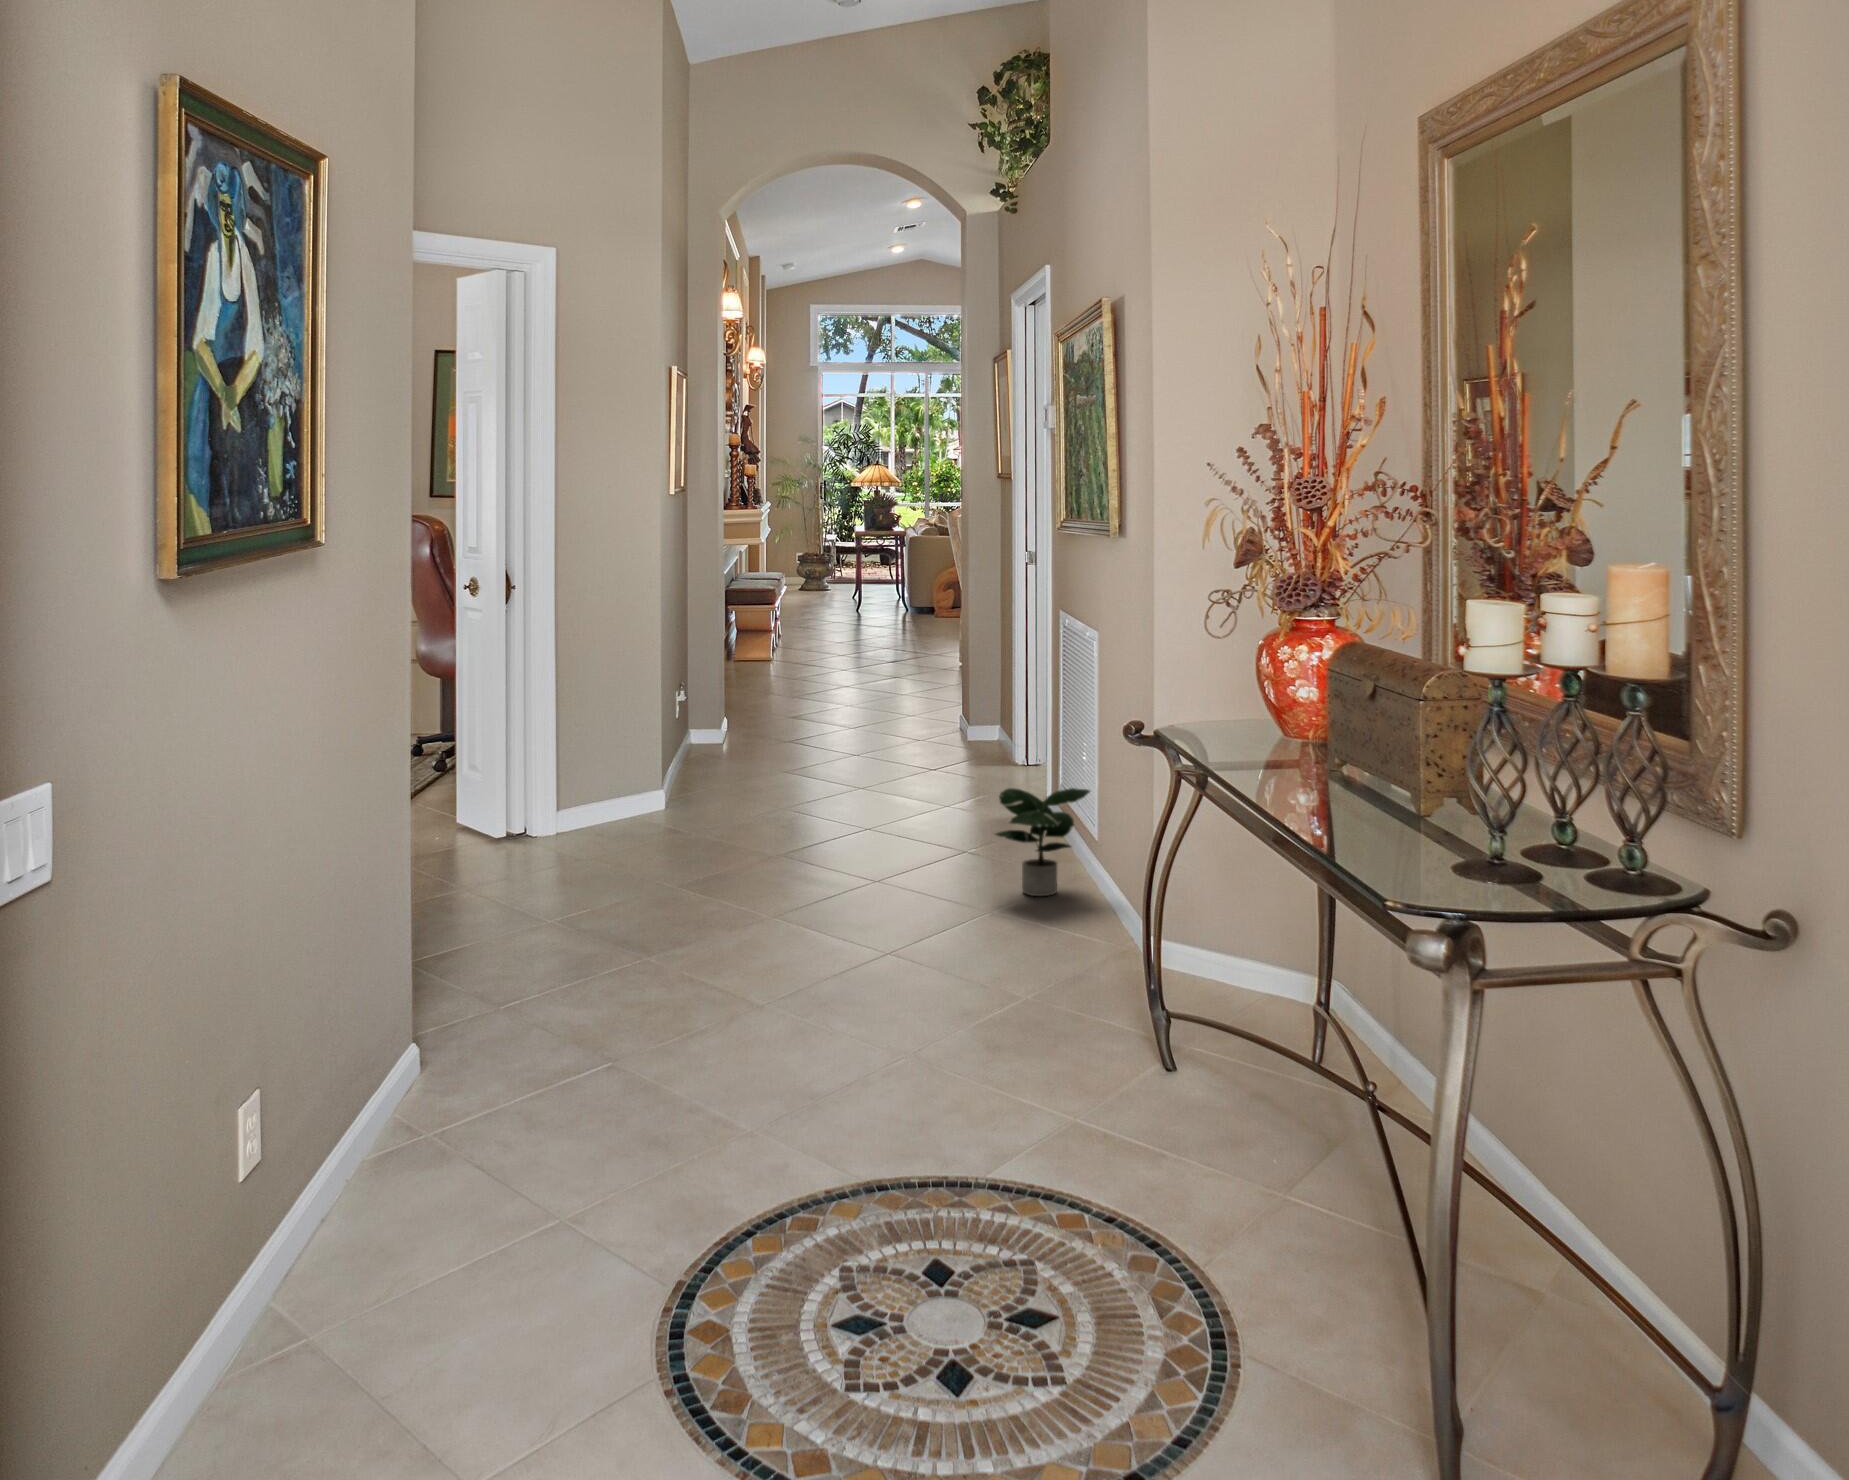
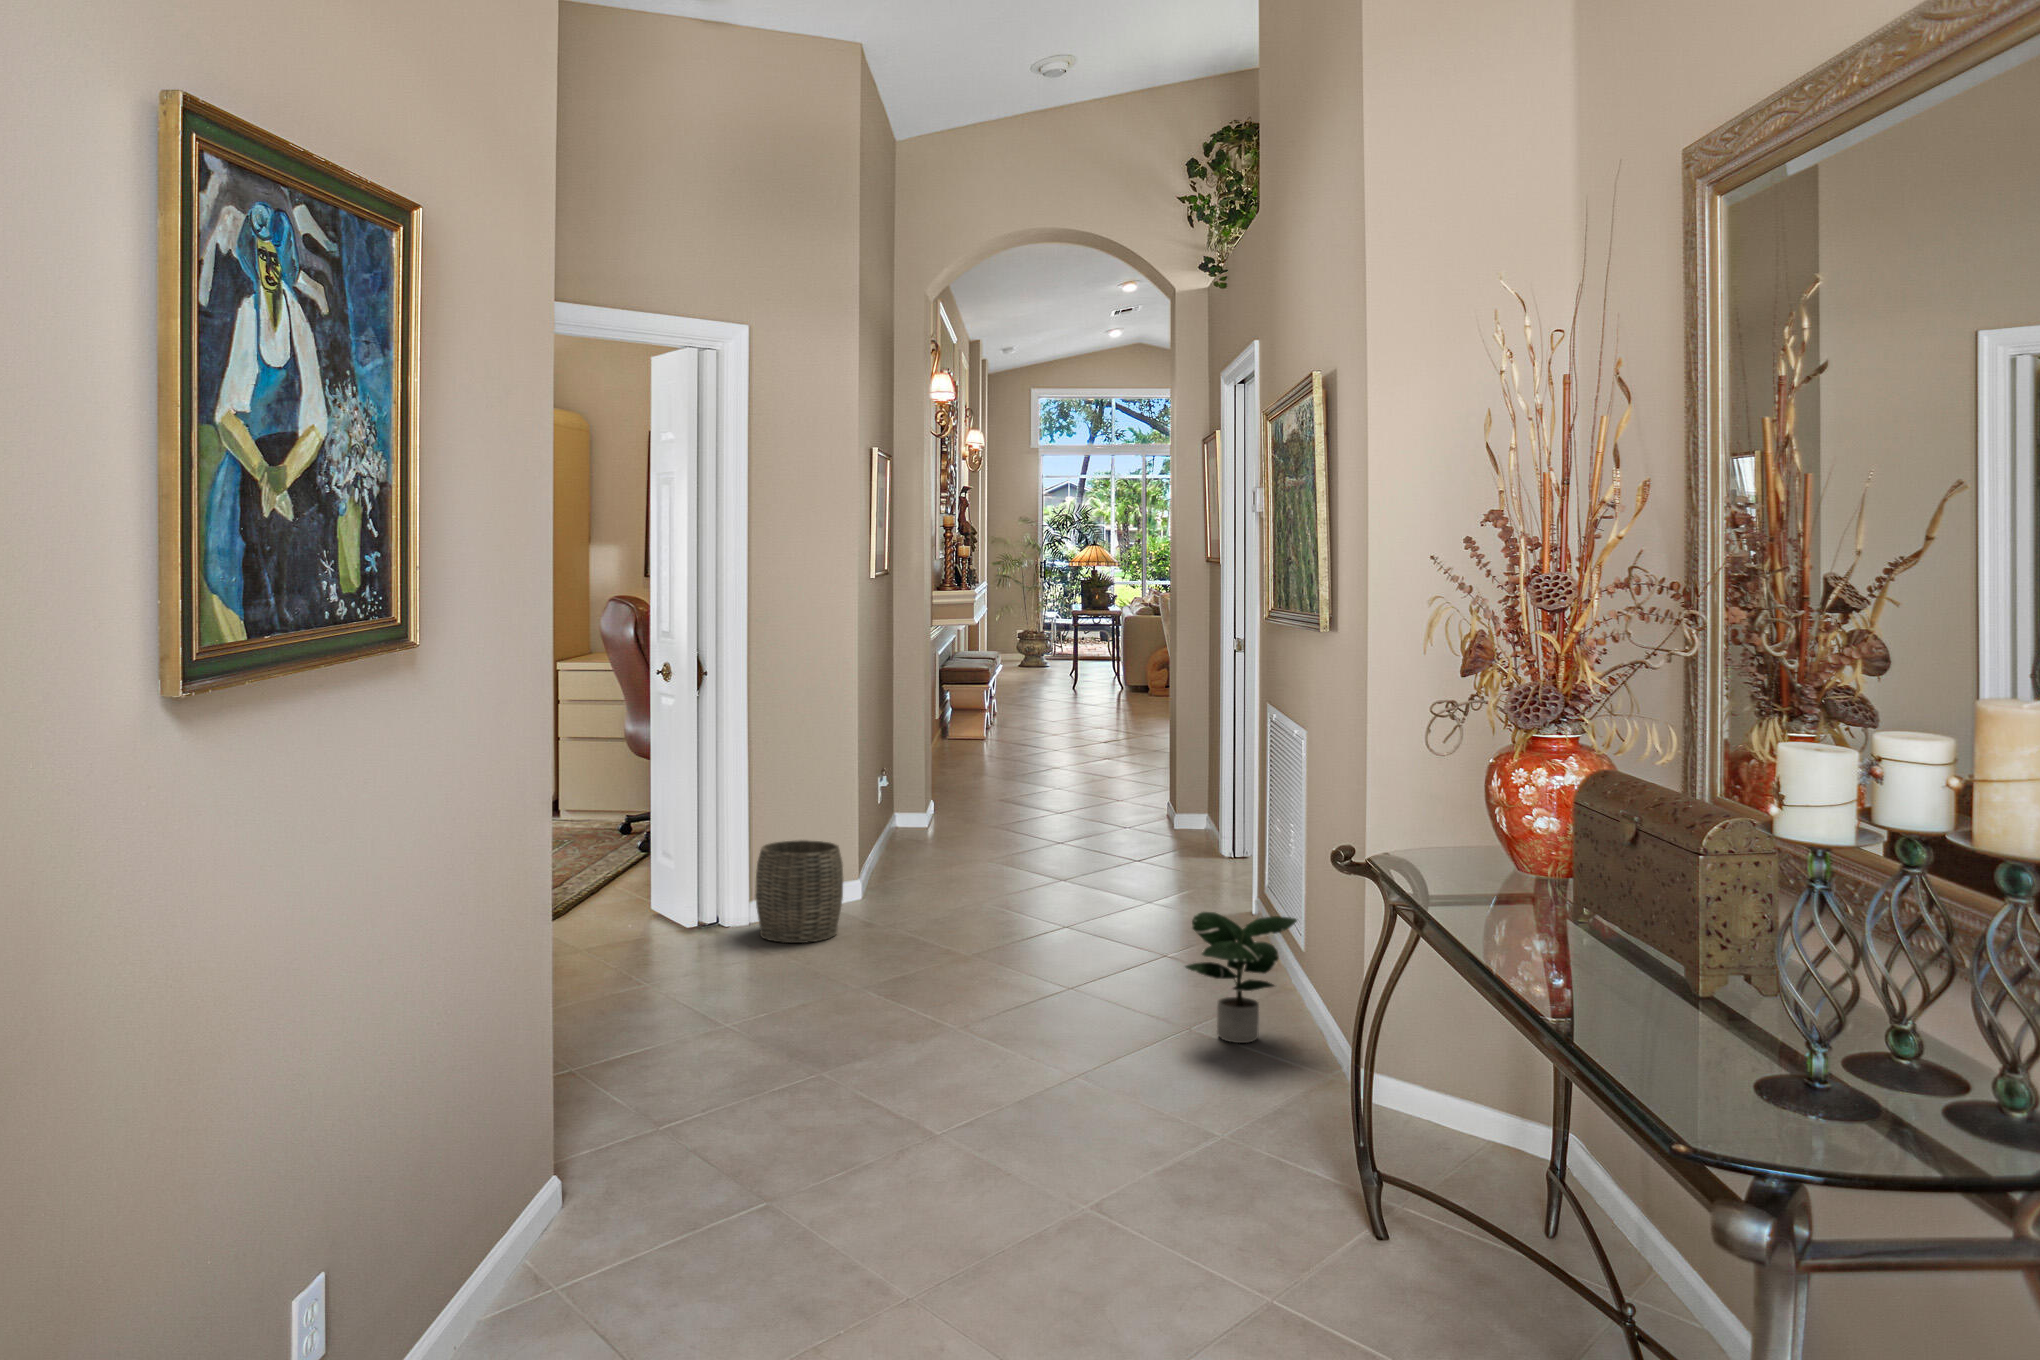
woven basket: none [586,745,671,838] -> present [755,840,843,943]

